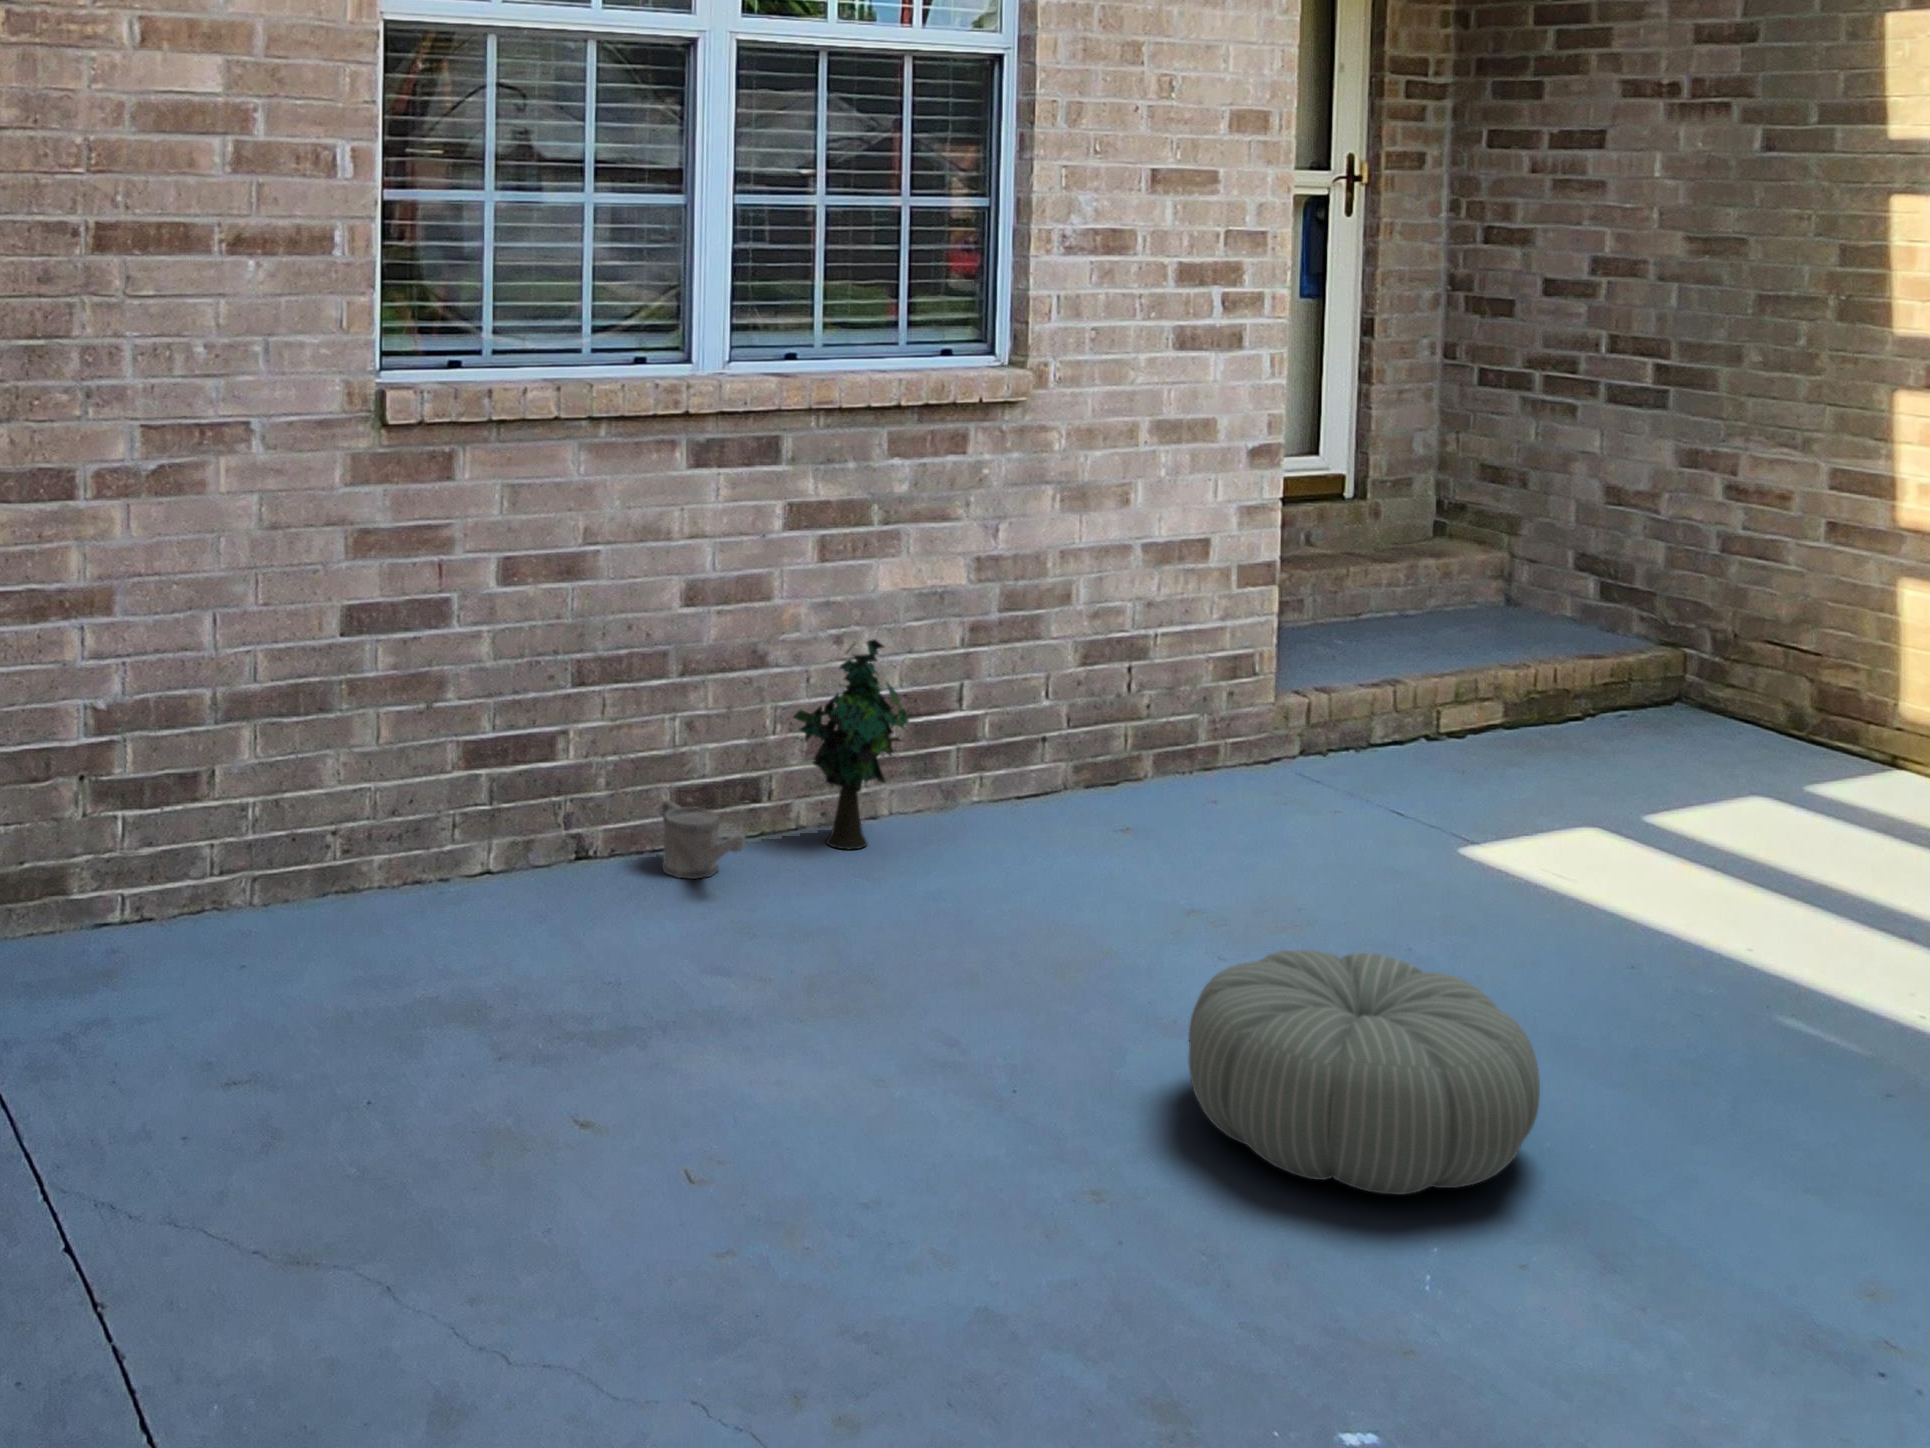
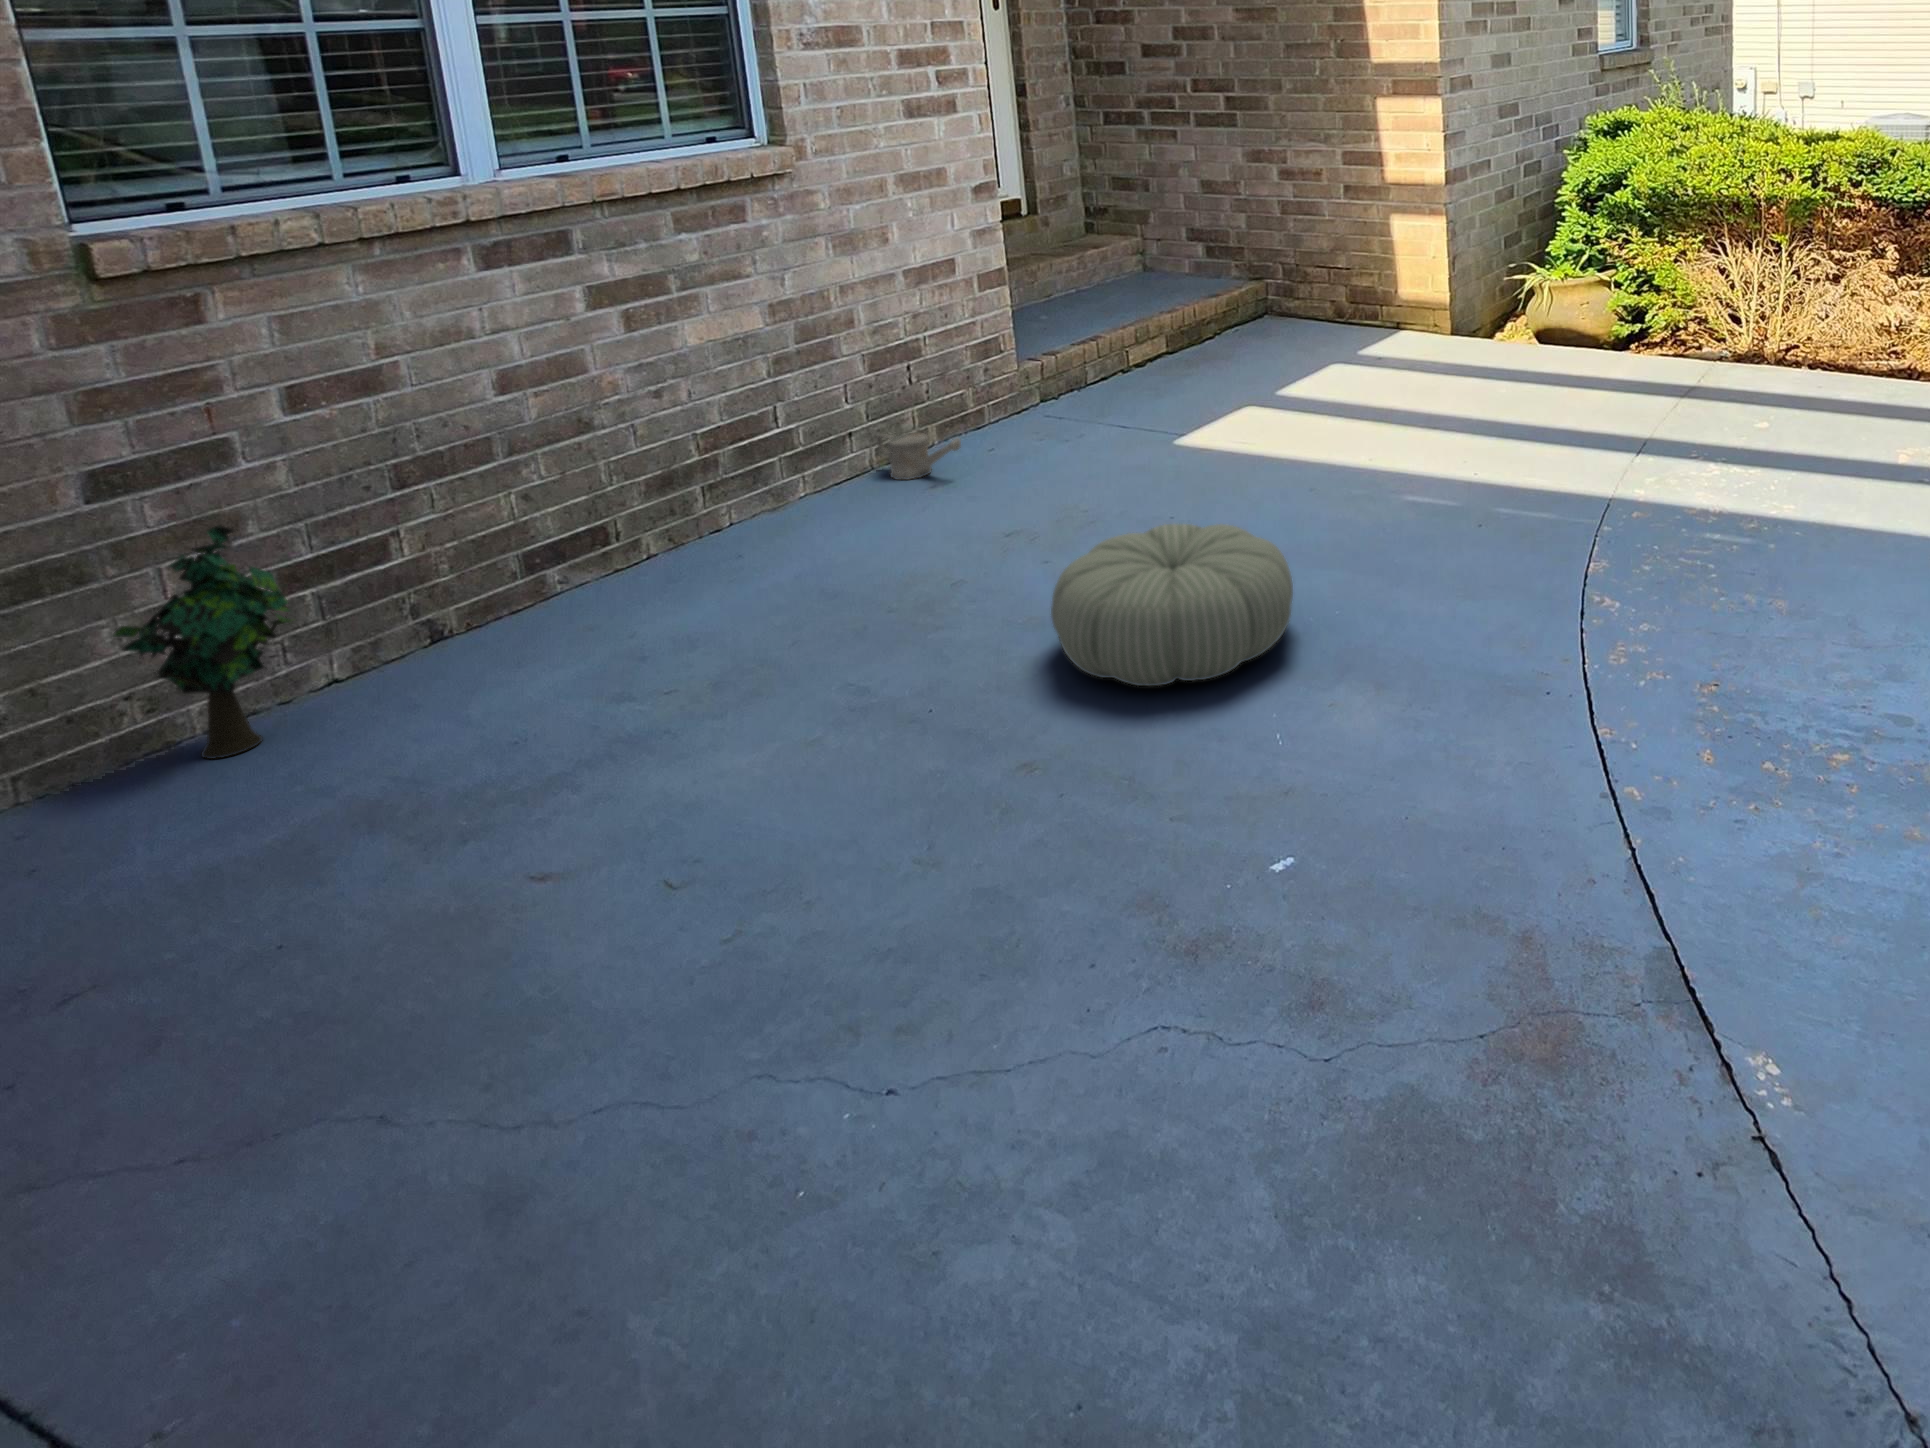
decorative plant: present [793,639,909,849] -> present [113,525,292,759]
watering can: present [662,800,745,879] -> present [877,433,961,480]

